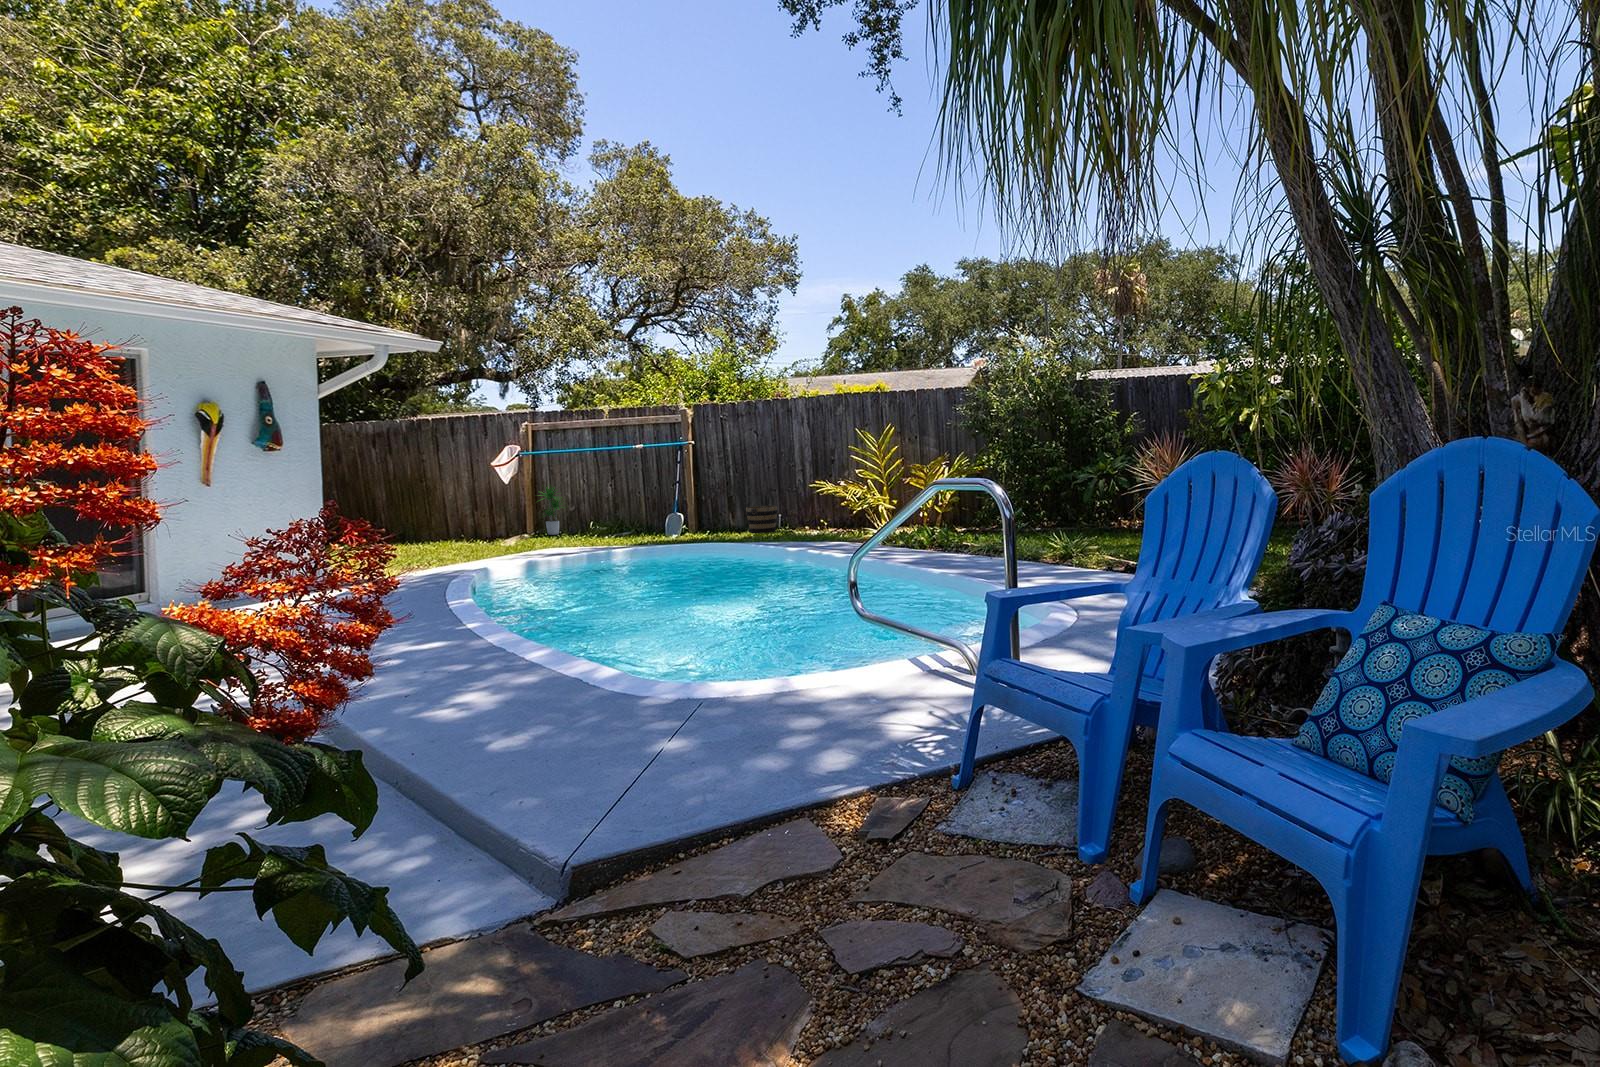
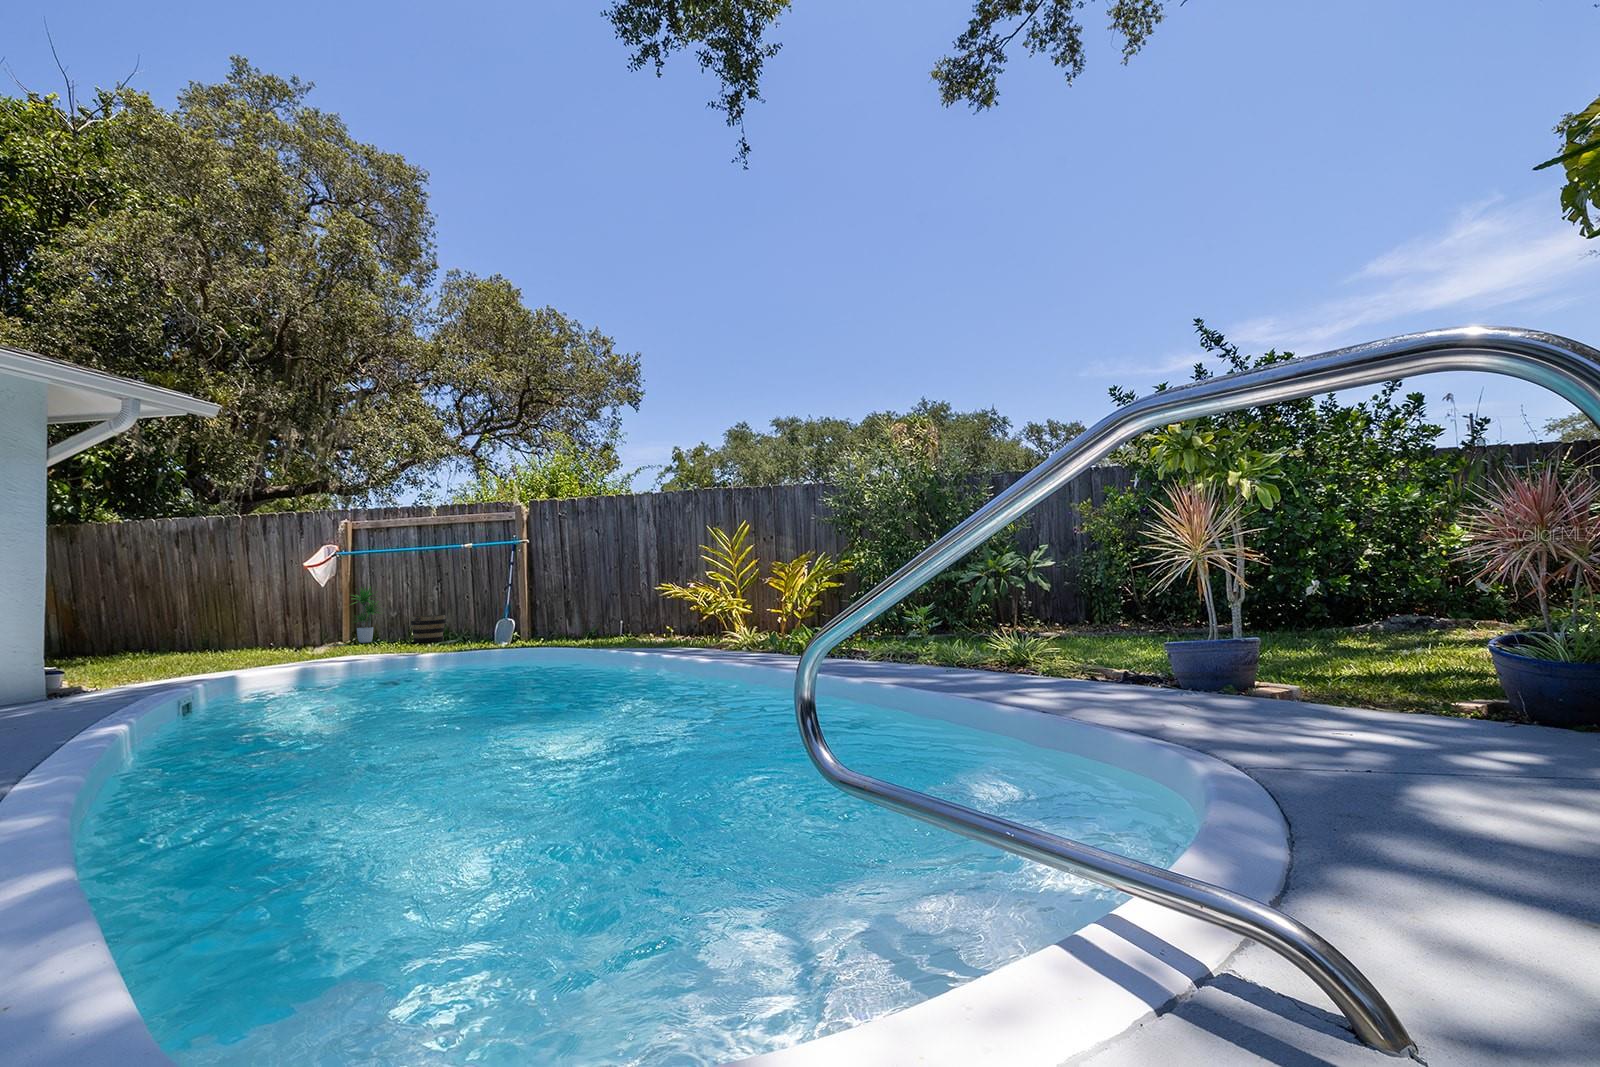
bucket: present [746,506,777,533] -> present [411,615,446,642]

